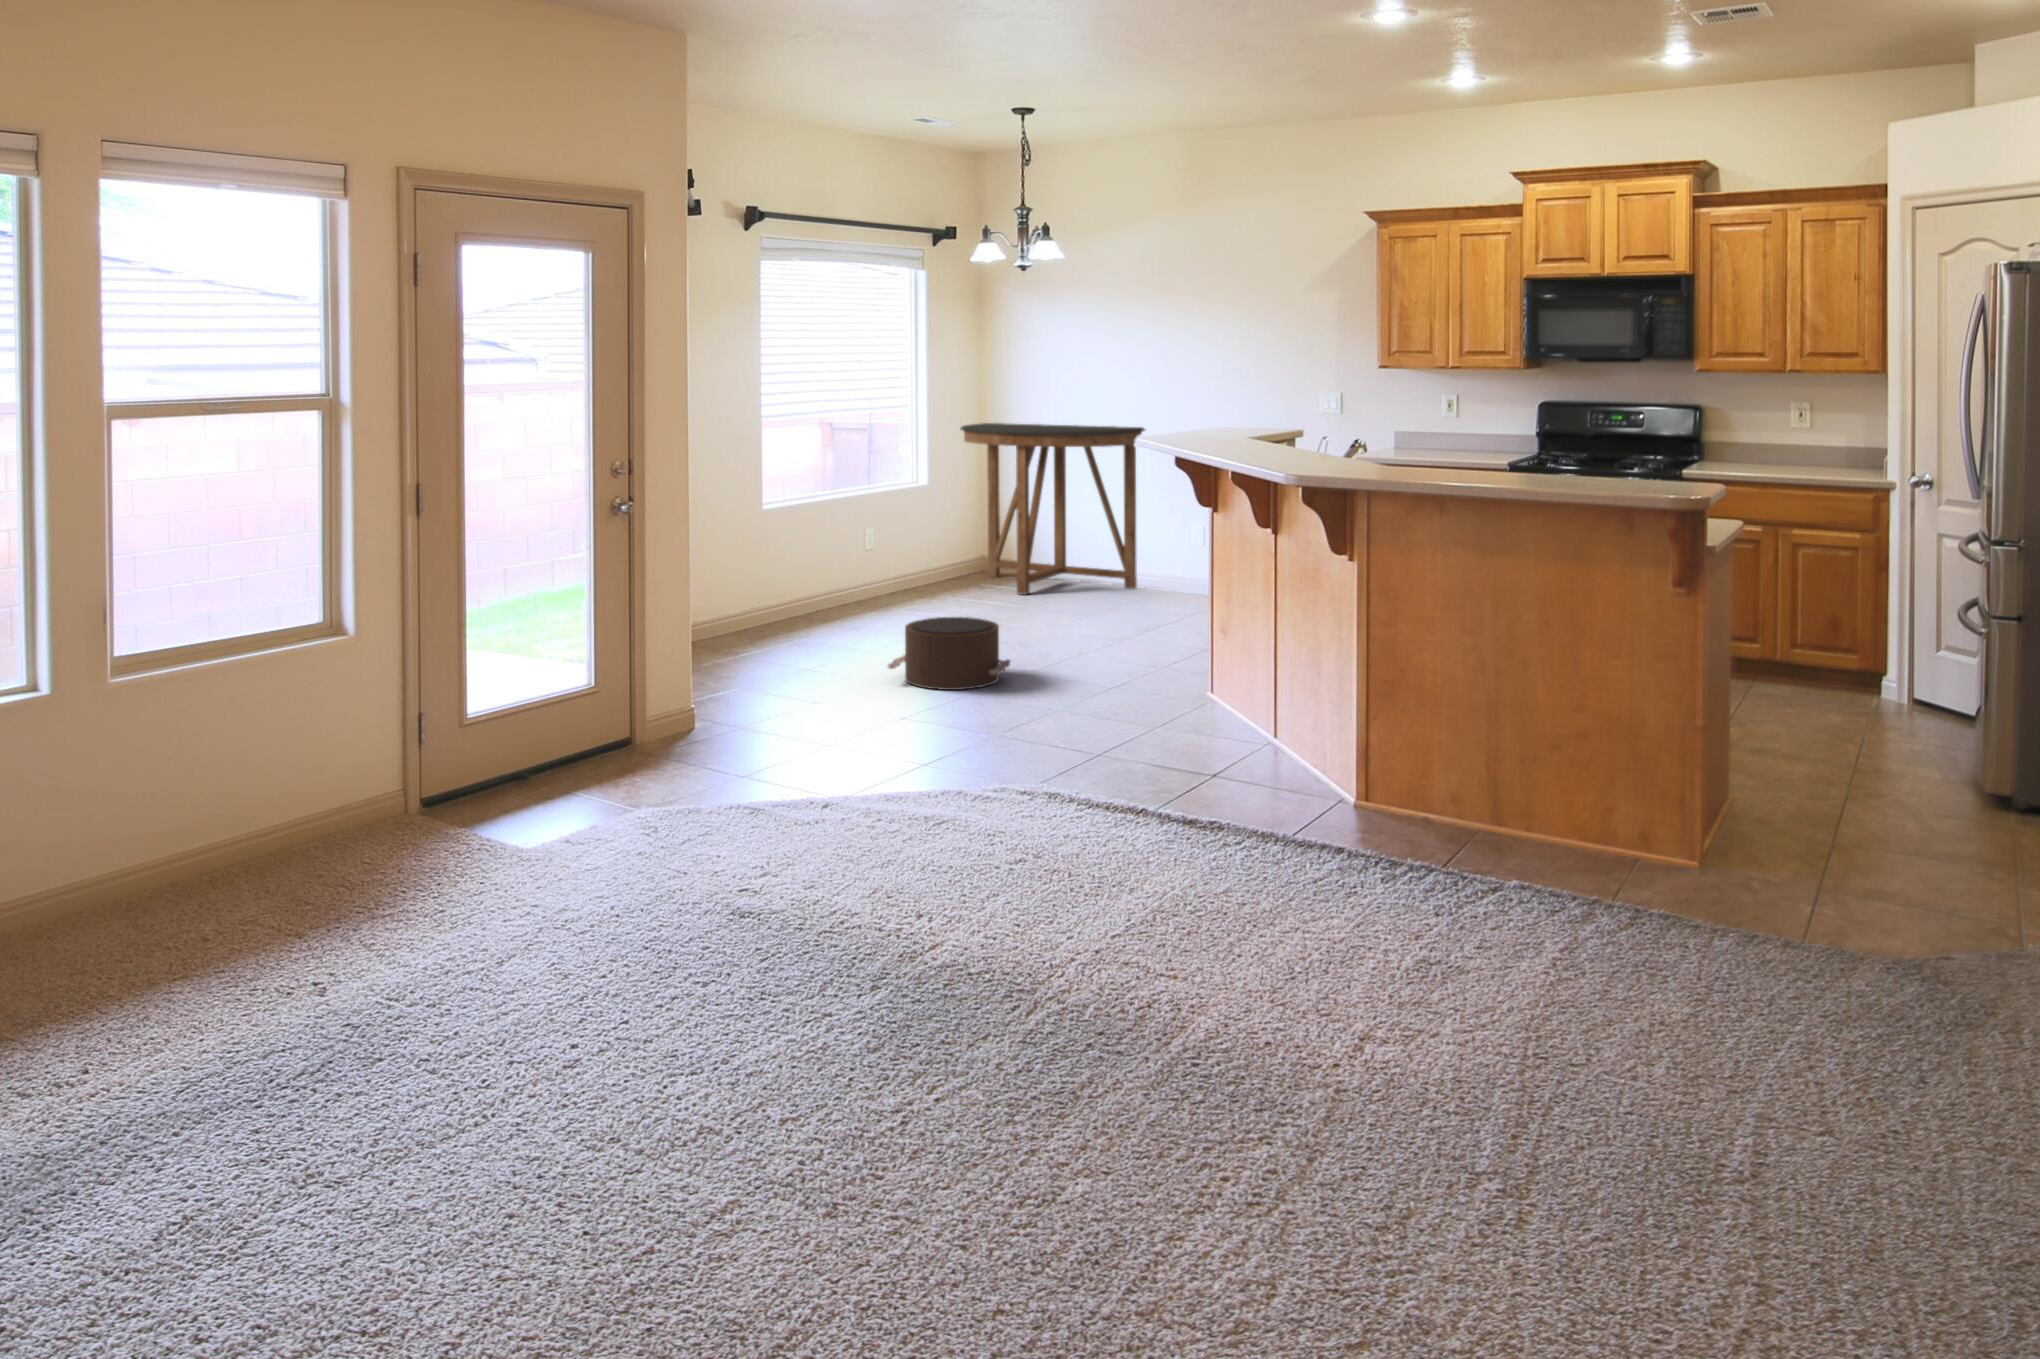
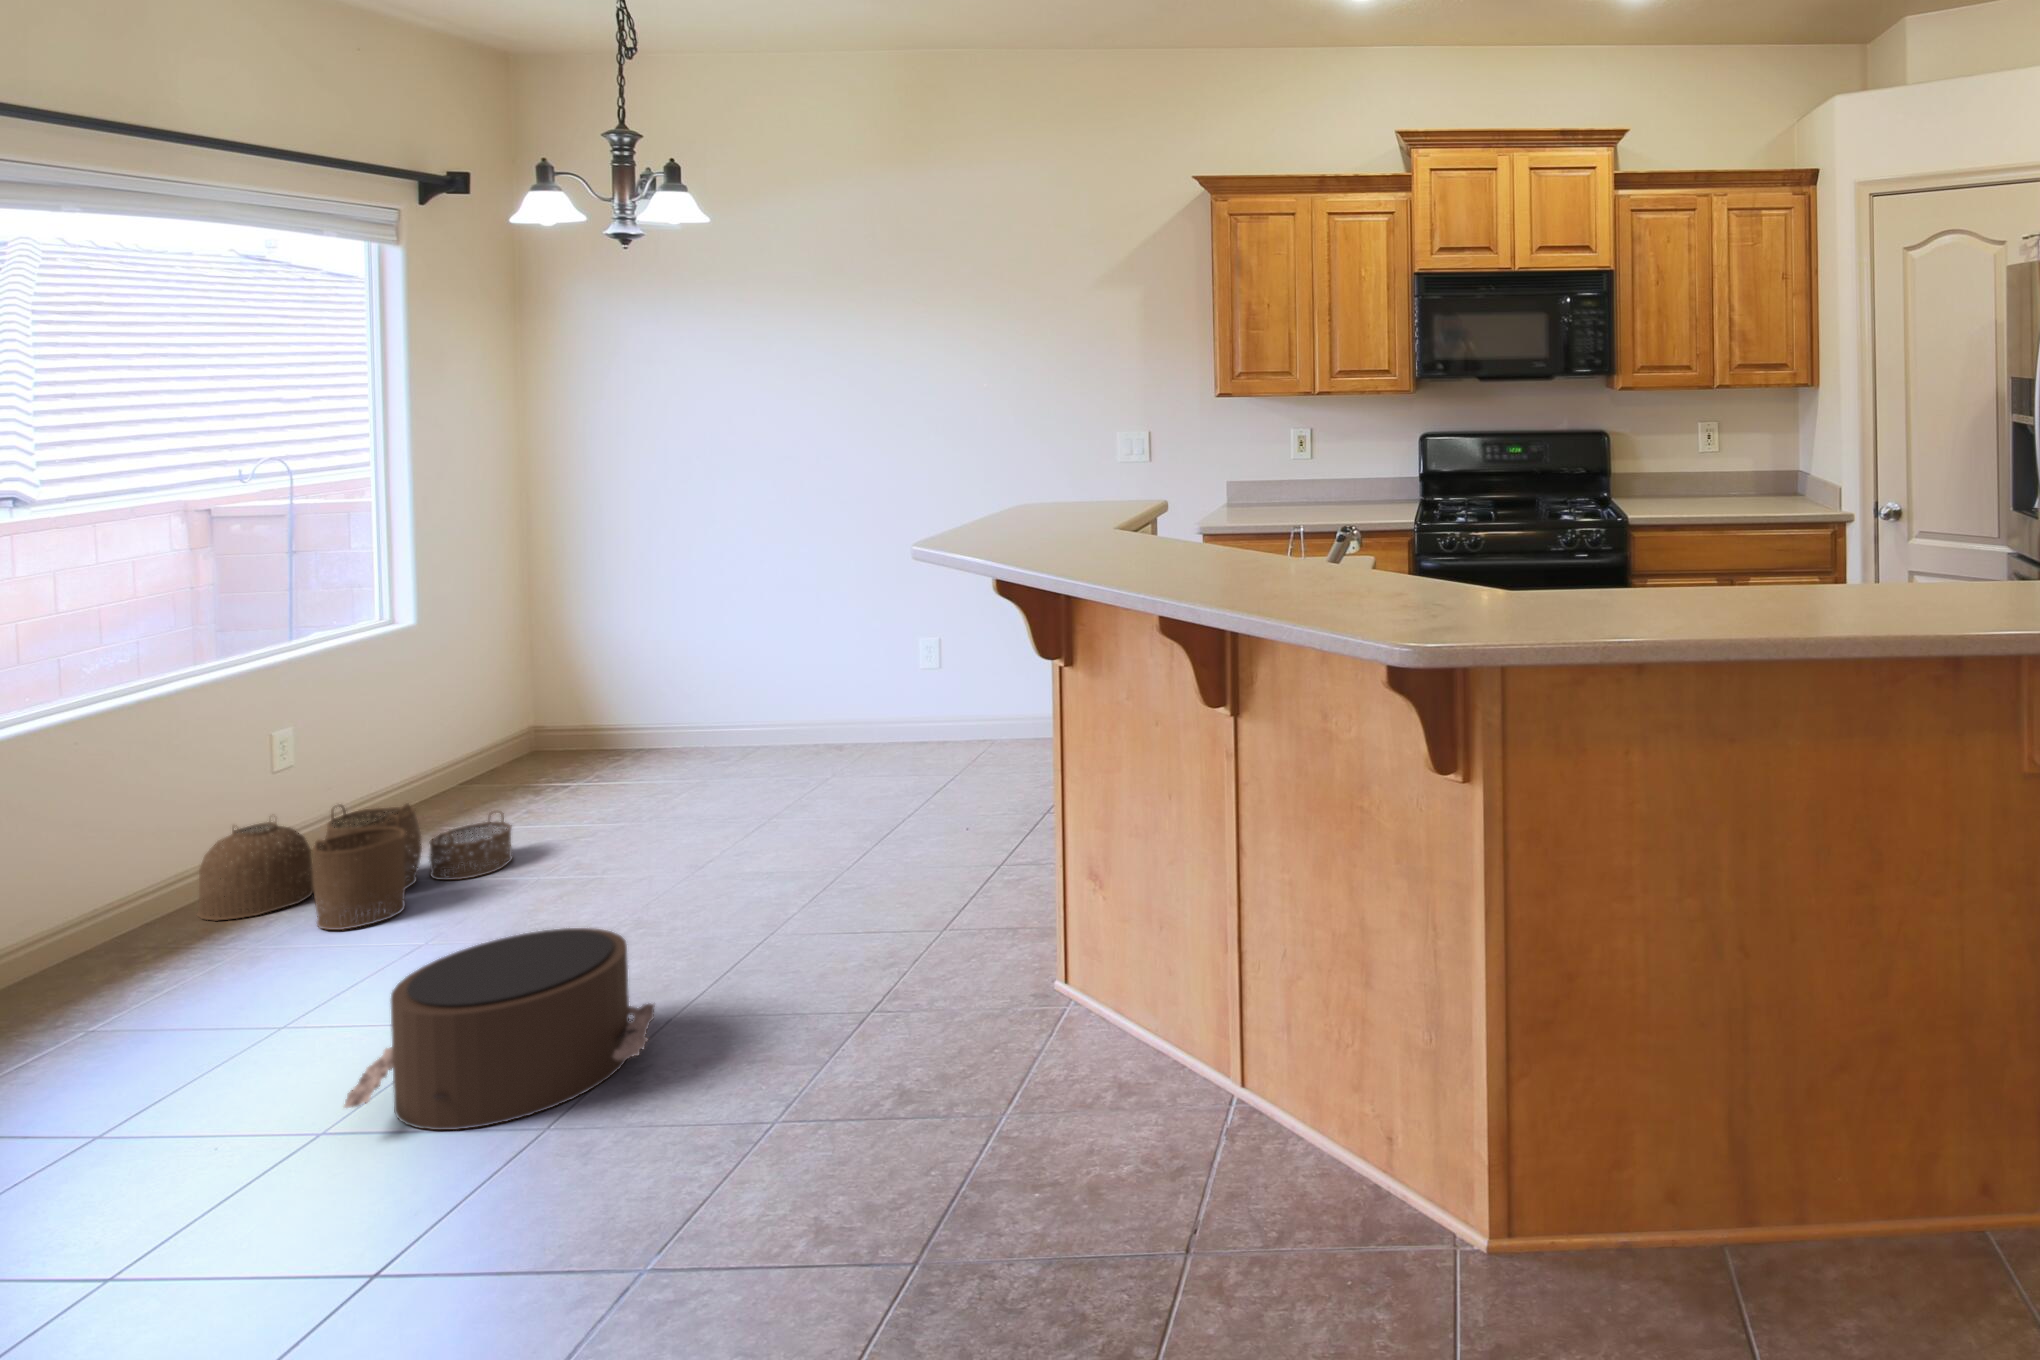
console table: present [961,423,1145,595] -> none [486,494,840,794]
woven basket: none [834,567,964,624] -> present [197,804,512,930]

